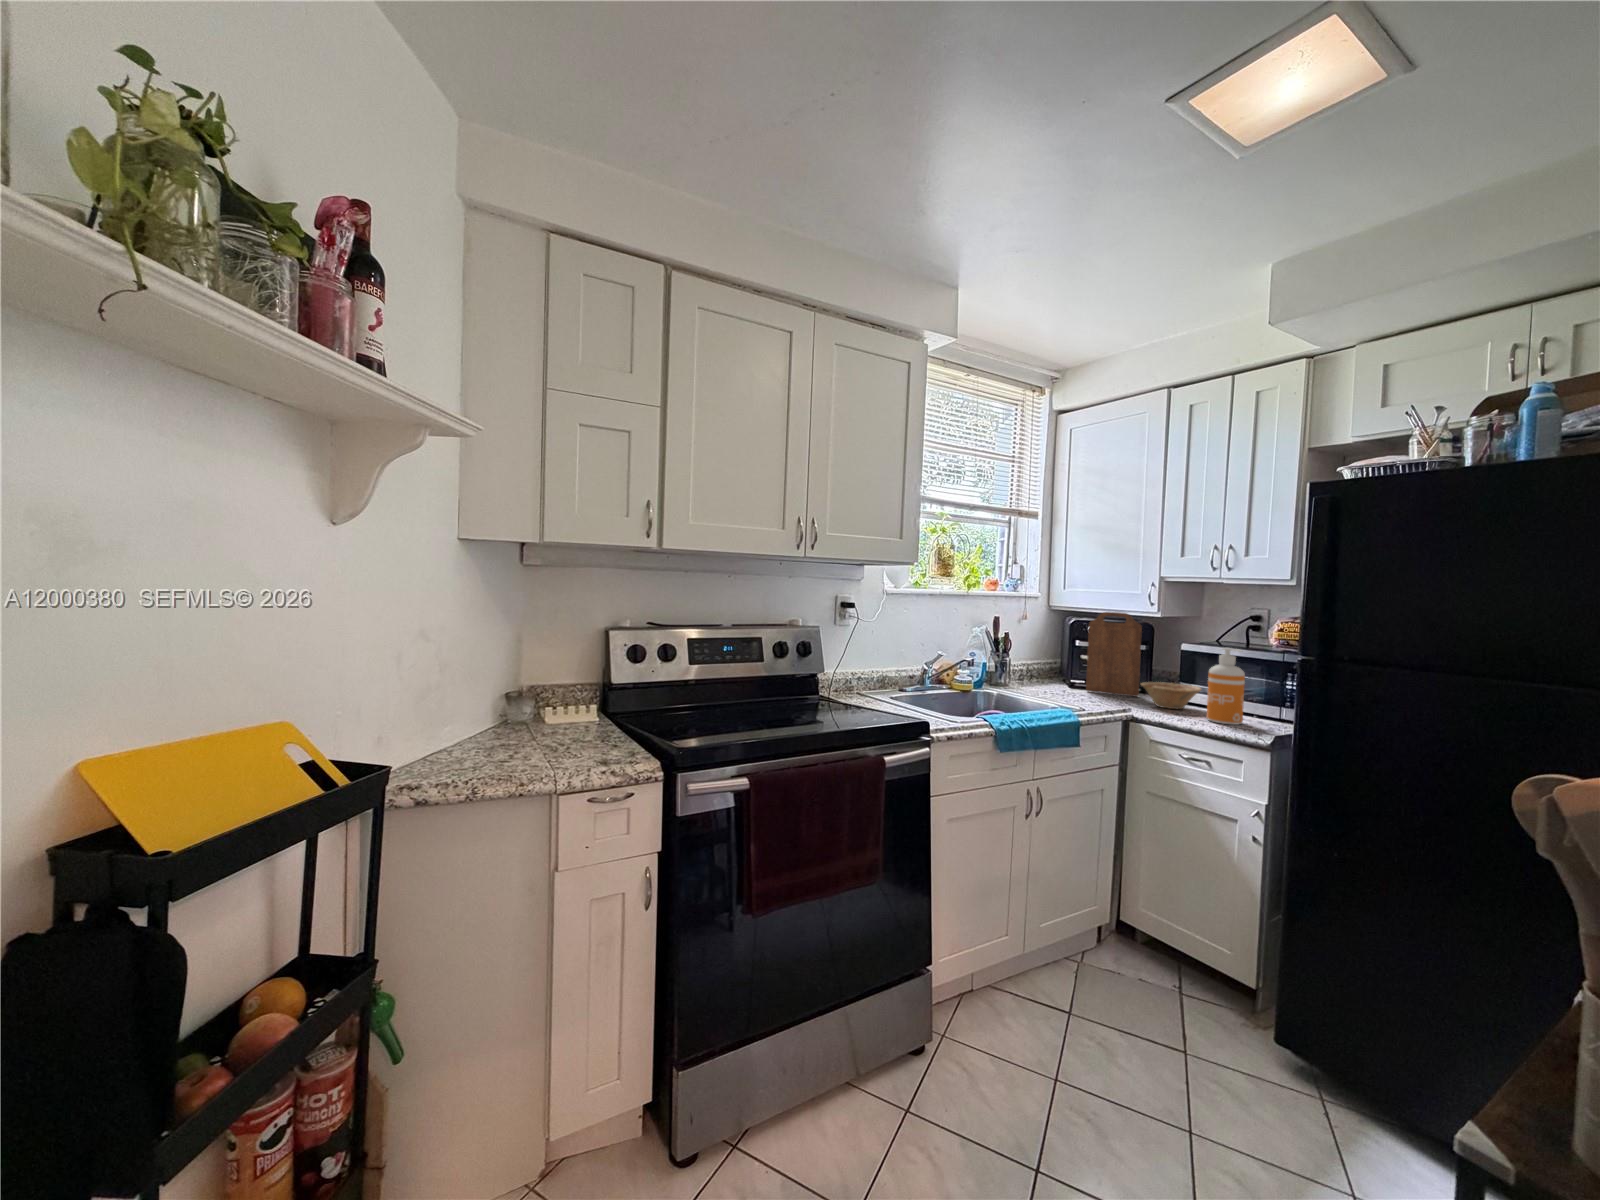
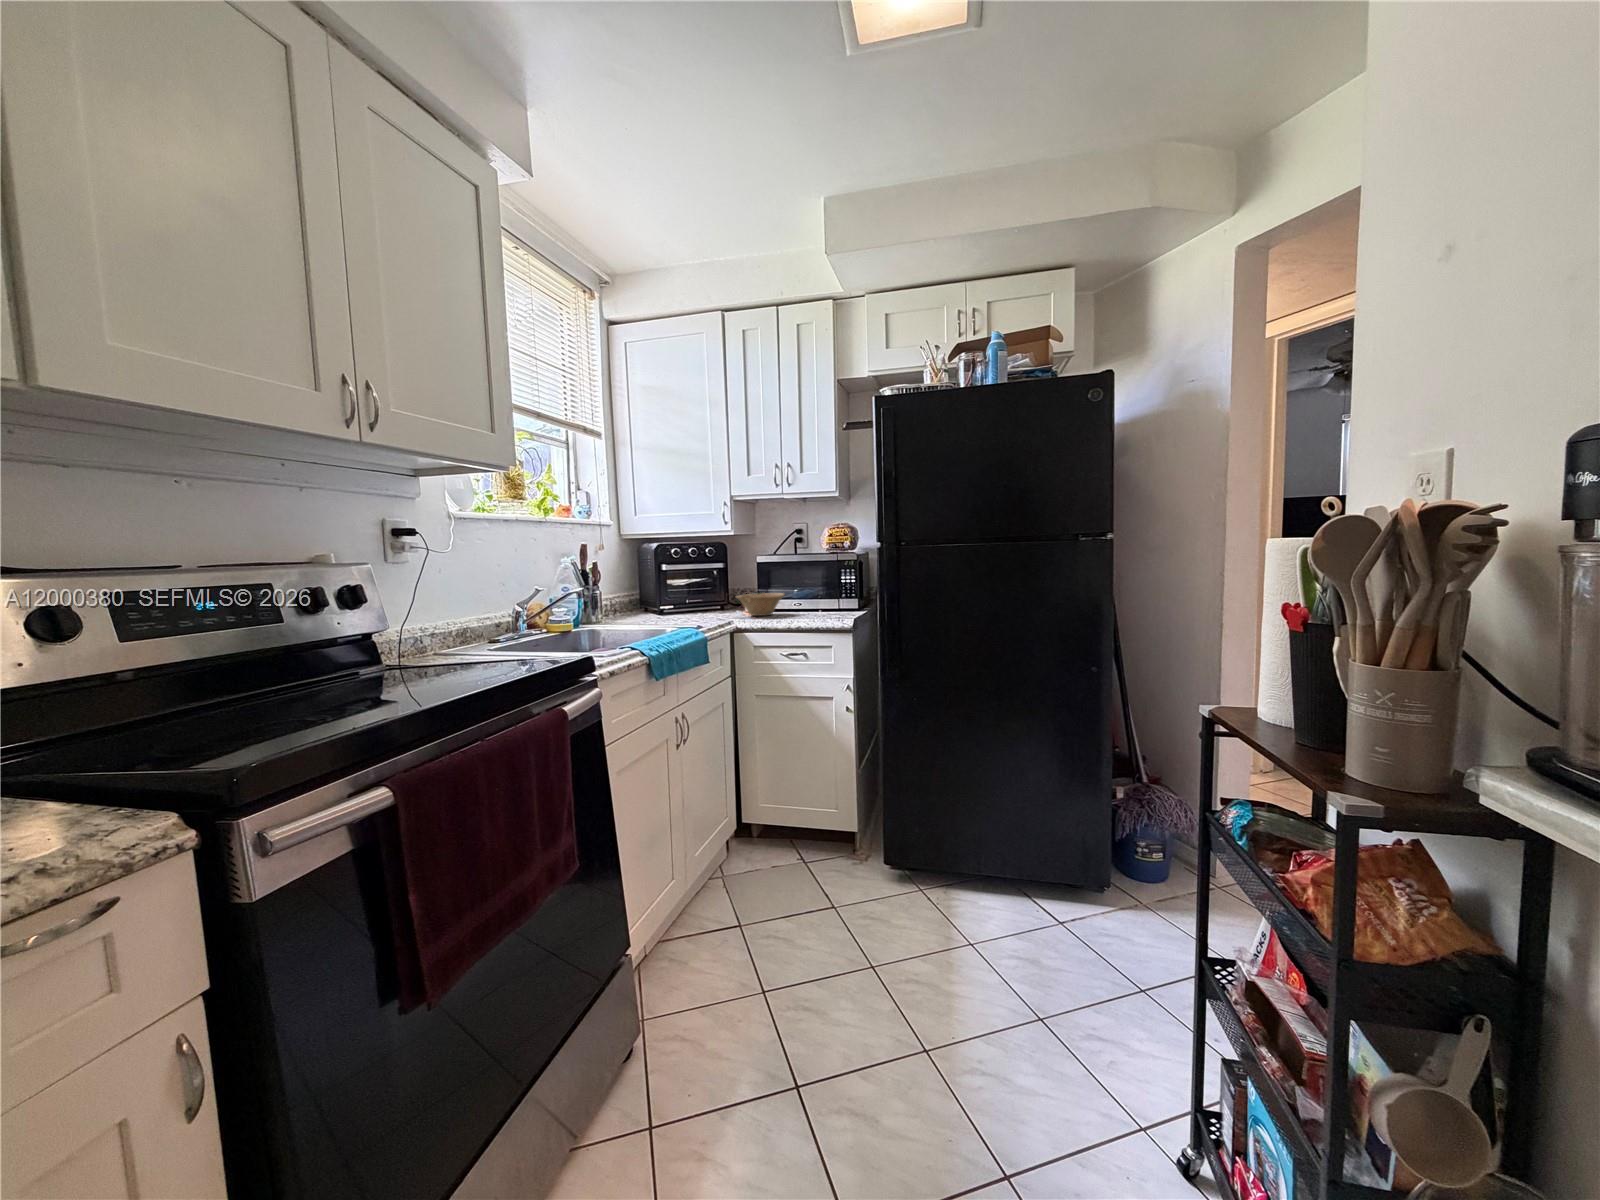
cutting board: present [1086,612,1142,696] -> none [674,532,725,615]
soap dispenser: present [1207,648,1245,725] -> none [798,551,826,618]

